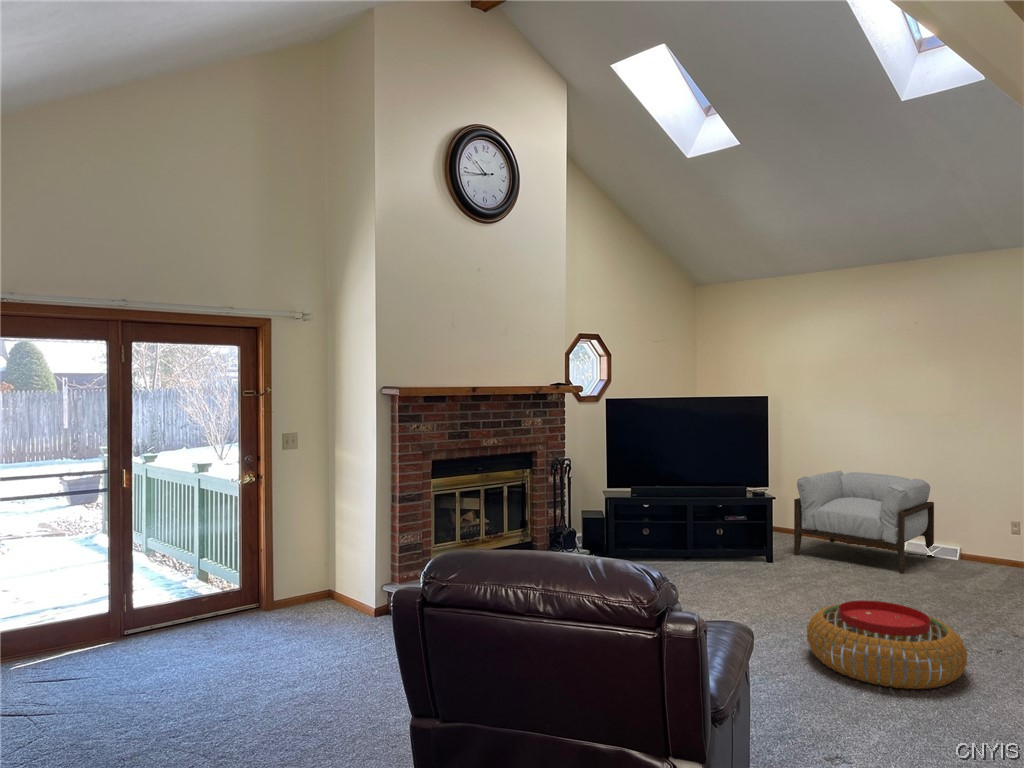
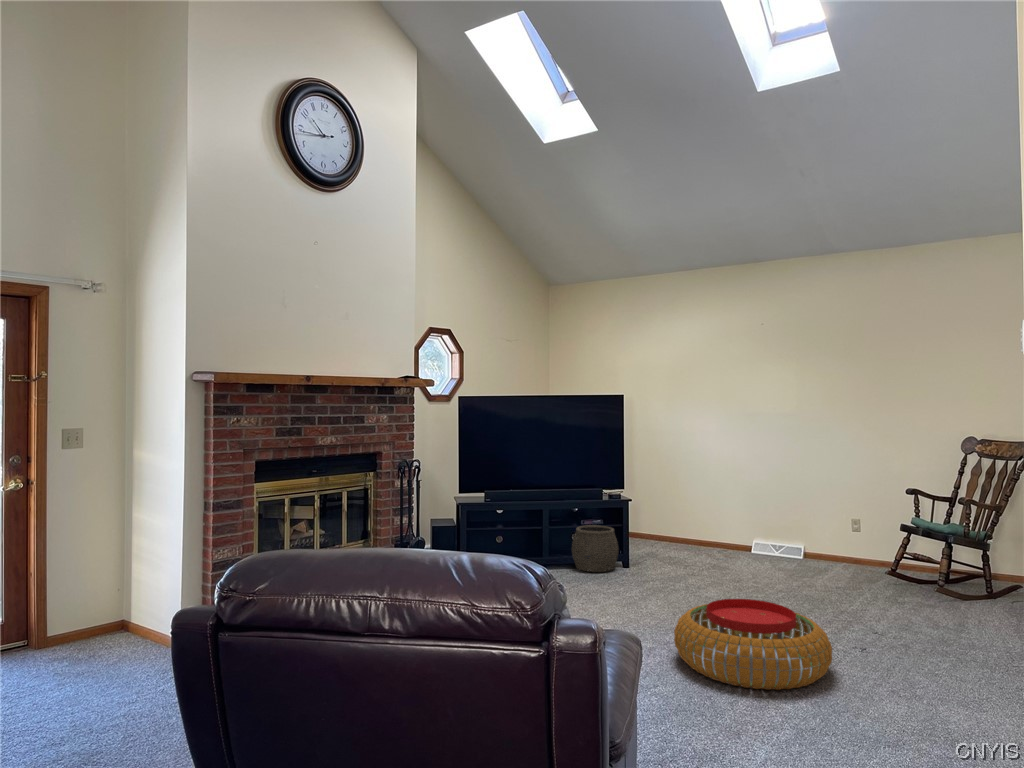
armchair: present [794,471,934,574] -> none [648,472,776,572]
woven basket: none [715,521,763,567] -> present [572,525,618,572]

